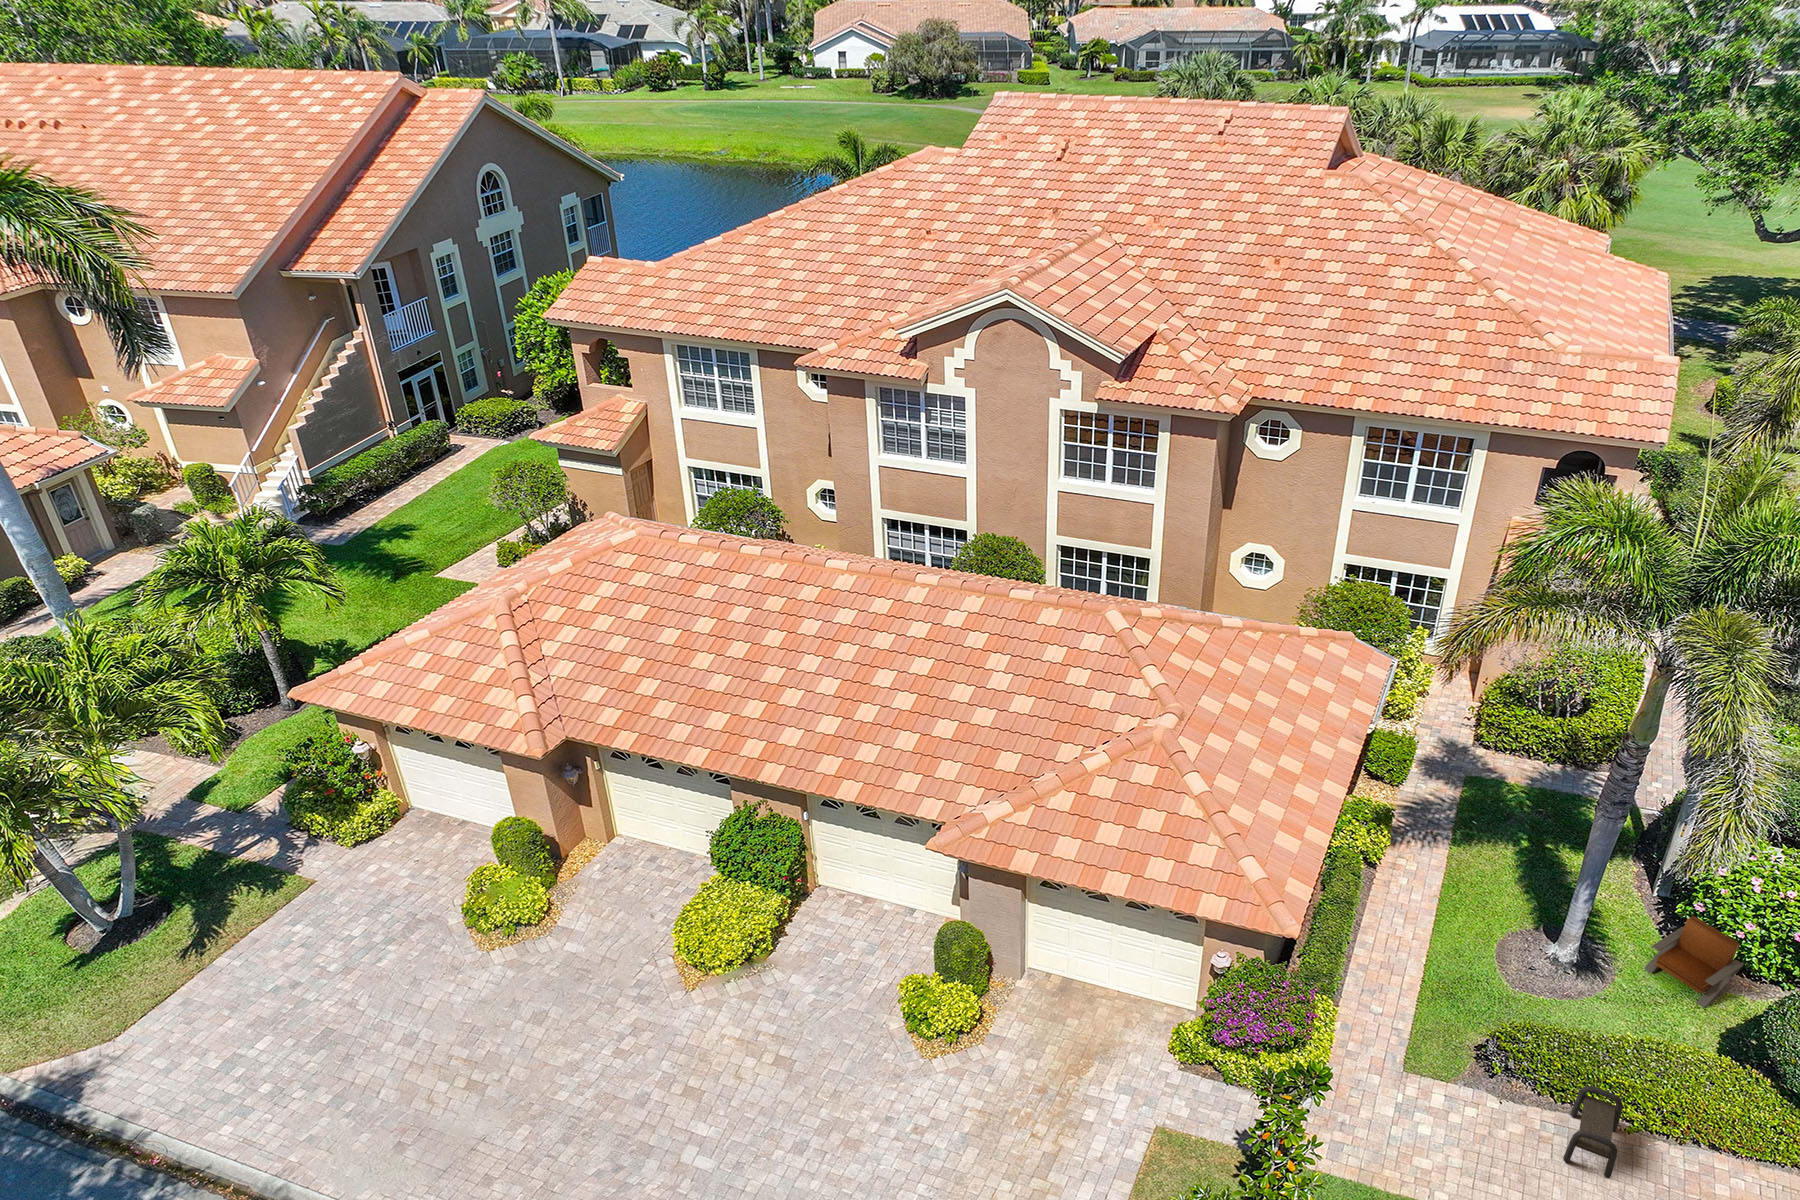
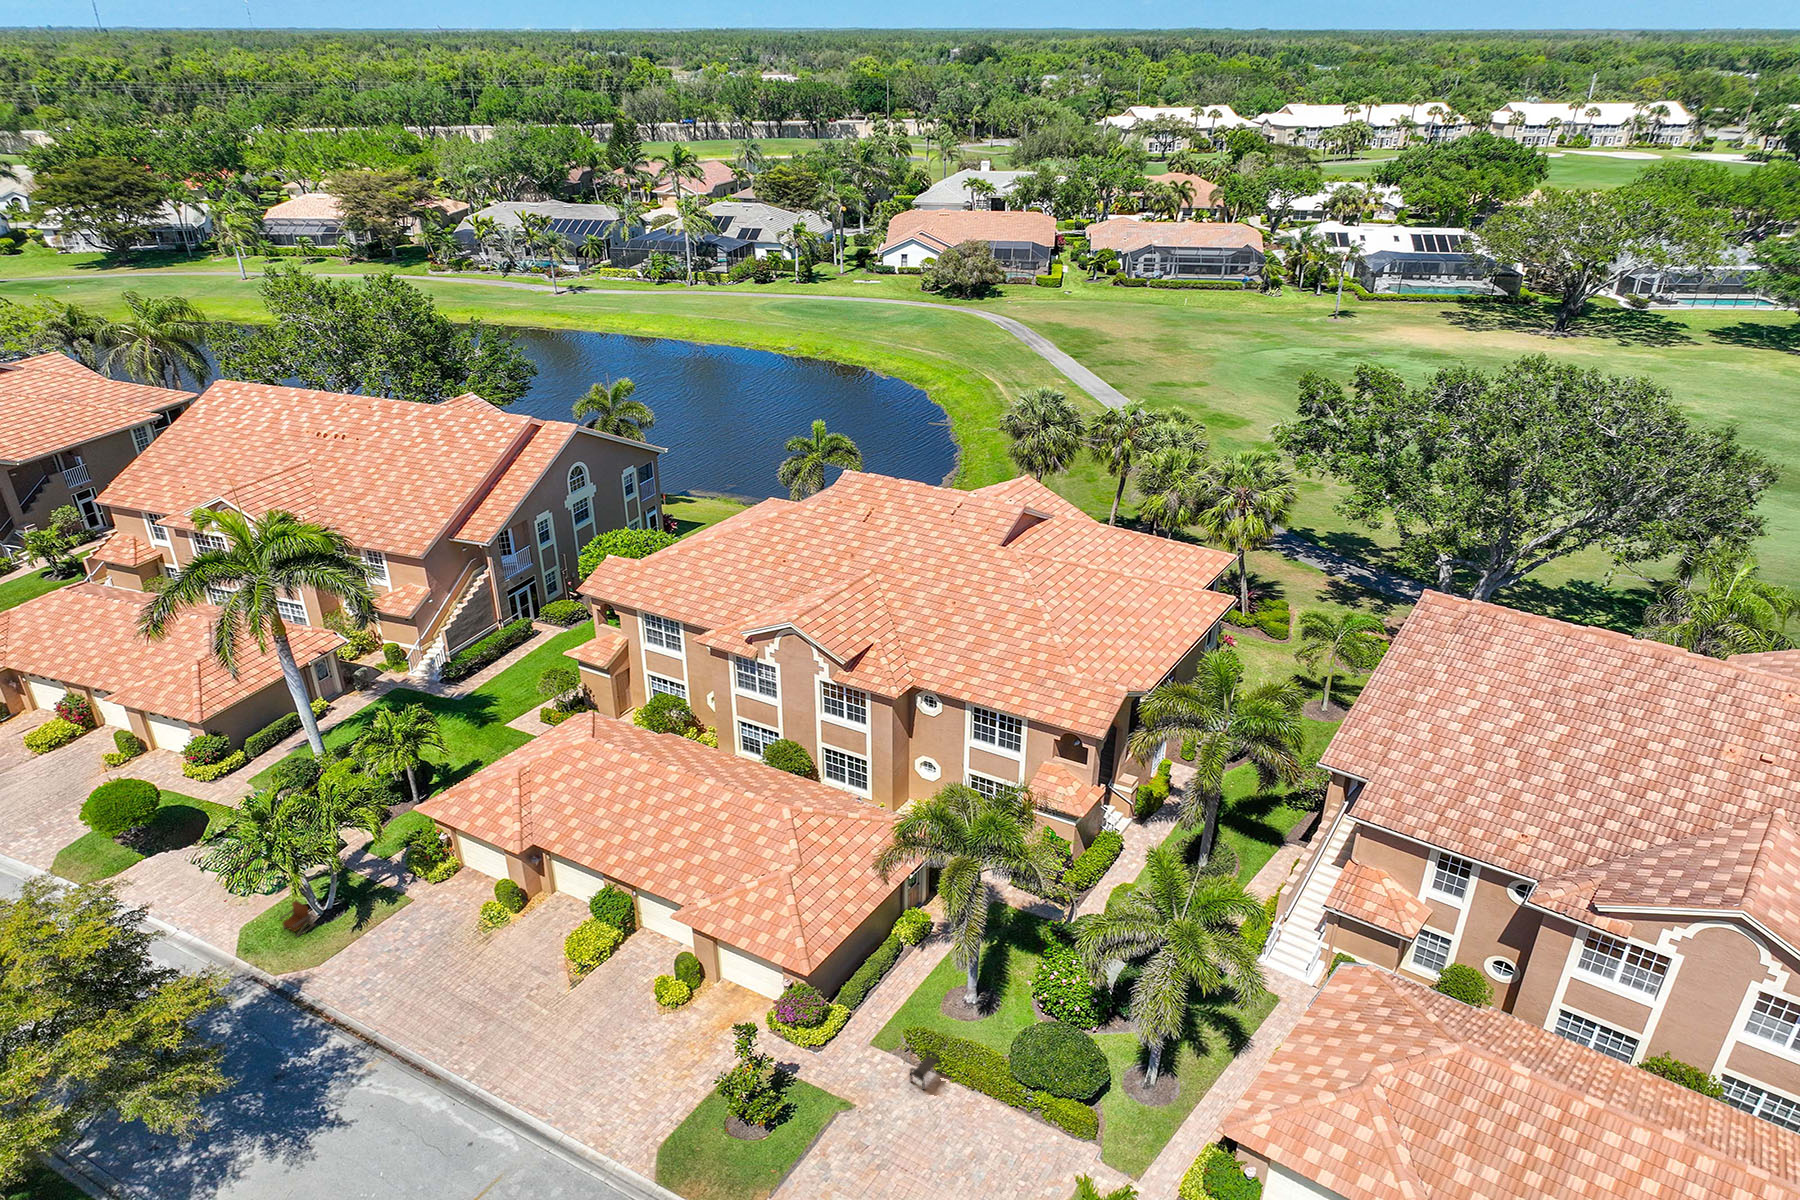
lounge chair: present [1644,916,1744,1008] -> present [280,901,315,937]

